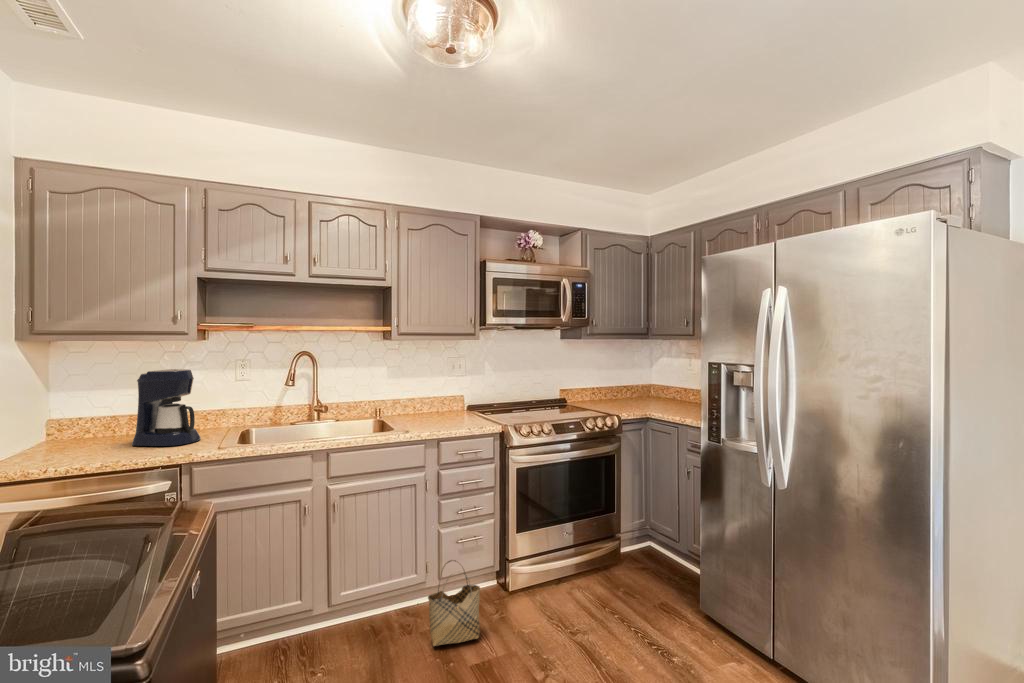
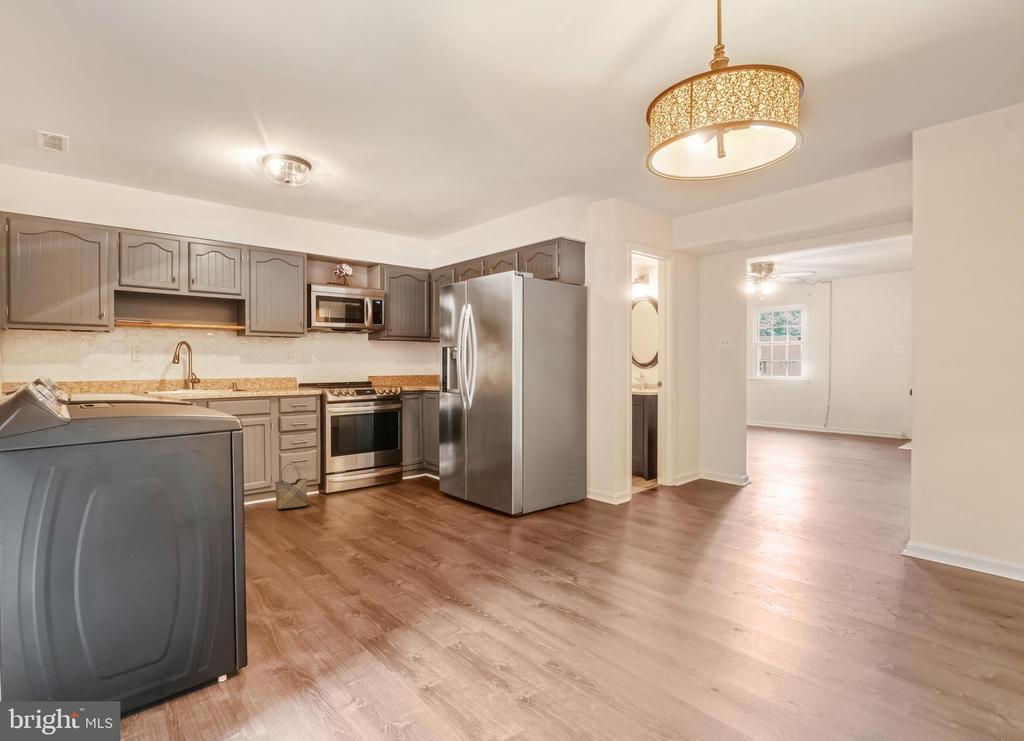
coffee maker: present [132,369,201,446] -> none [74,348,118,395]

